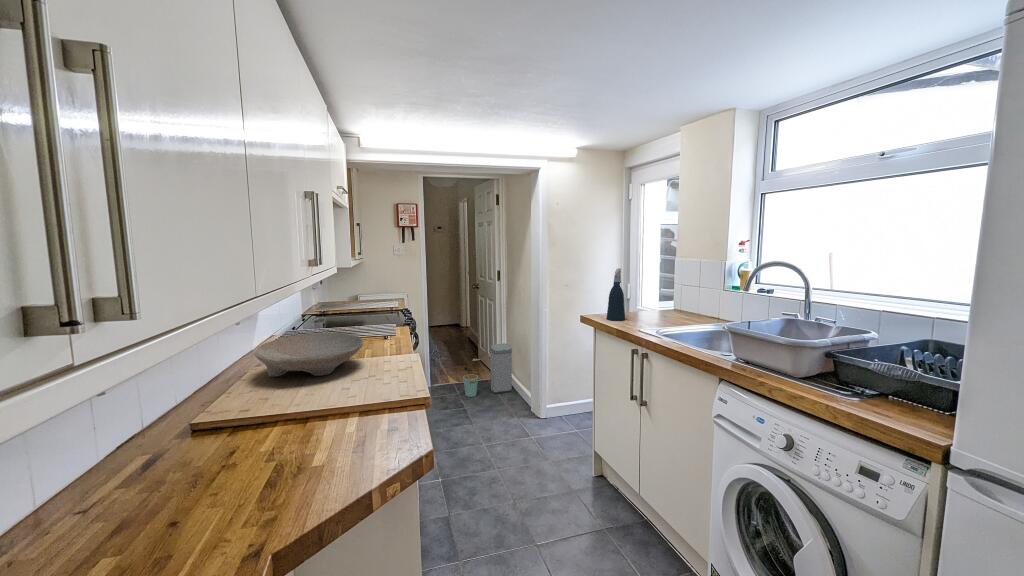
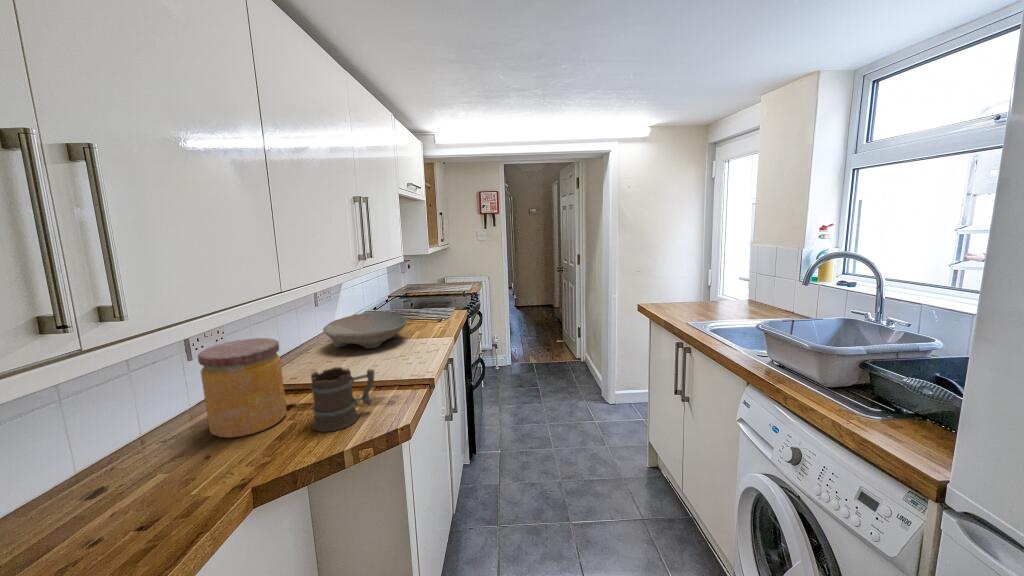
spray bottle: present [607,268,625,321] -> none [659,256,679,310]
trash can: present [463,343,512,397] -> none [539,326,587,374]
jar: none [128,364,256,512] -> present [198,338,287,438]
mug: none [303,395,382,483] -> present [310,367,374,432]

